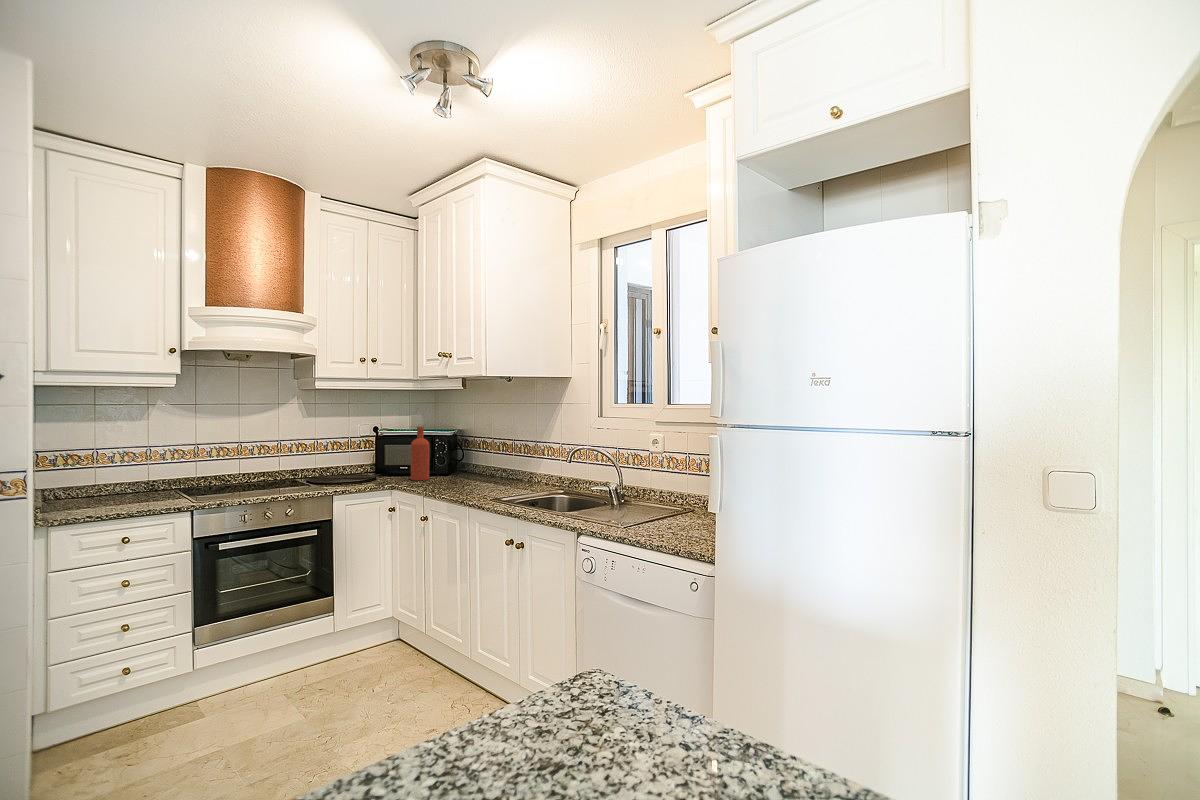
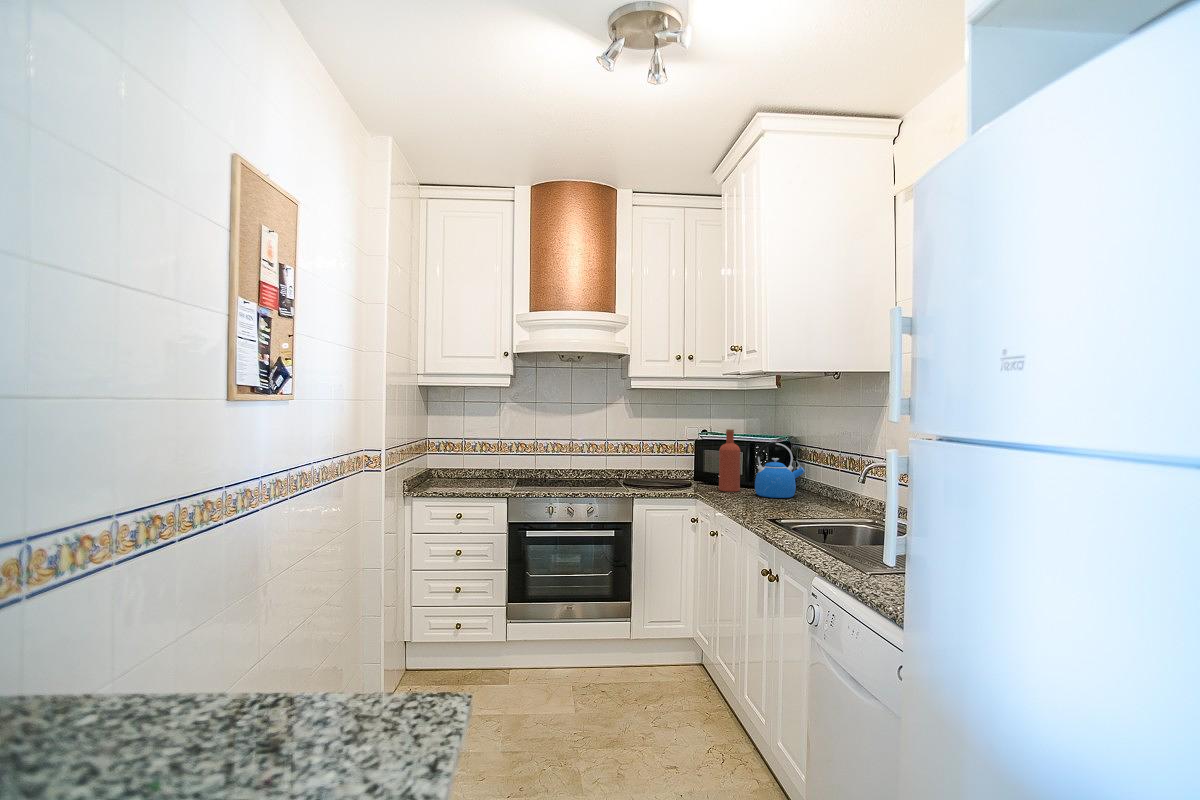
kettle: none [445,436,484,482] -> present [755,442,805,498]

